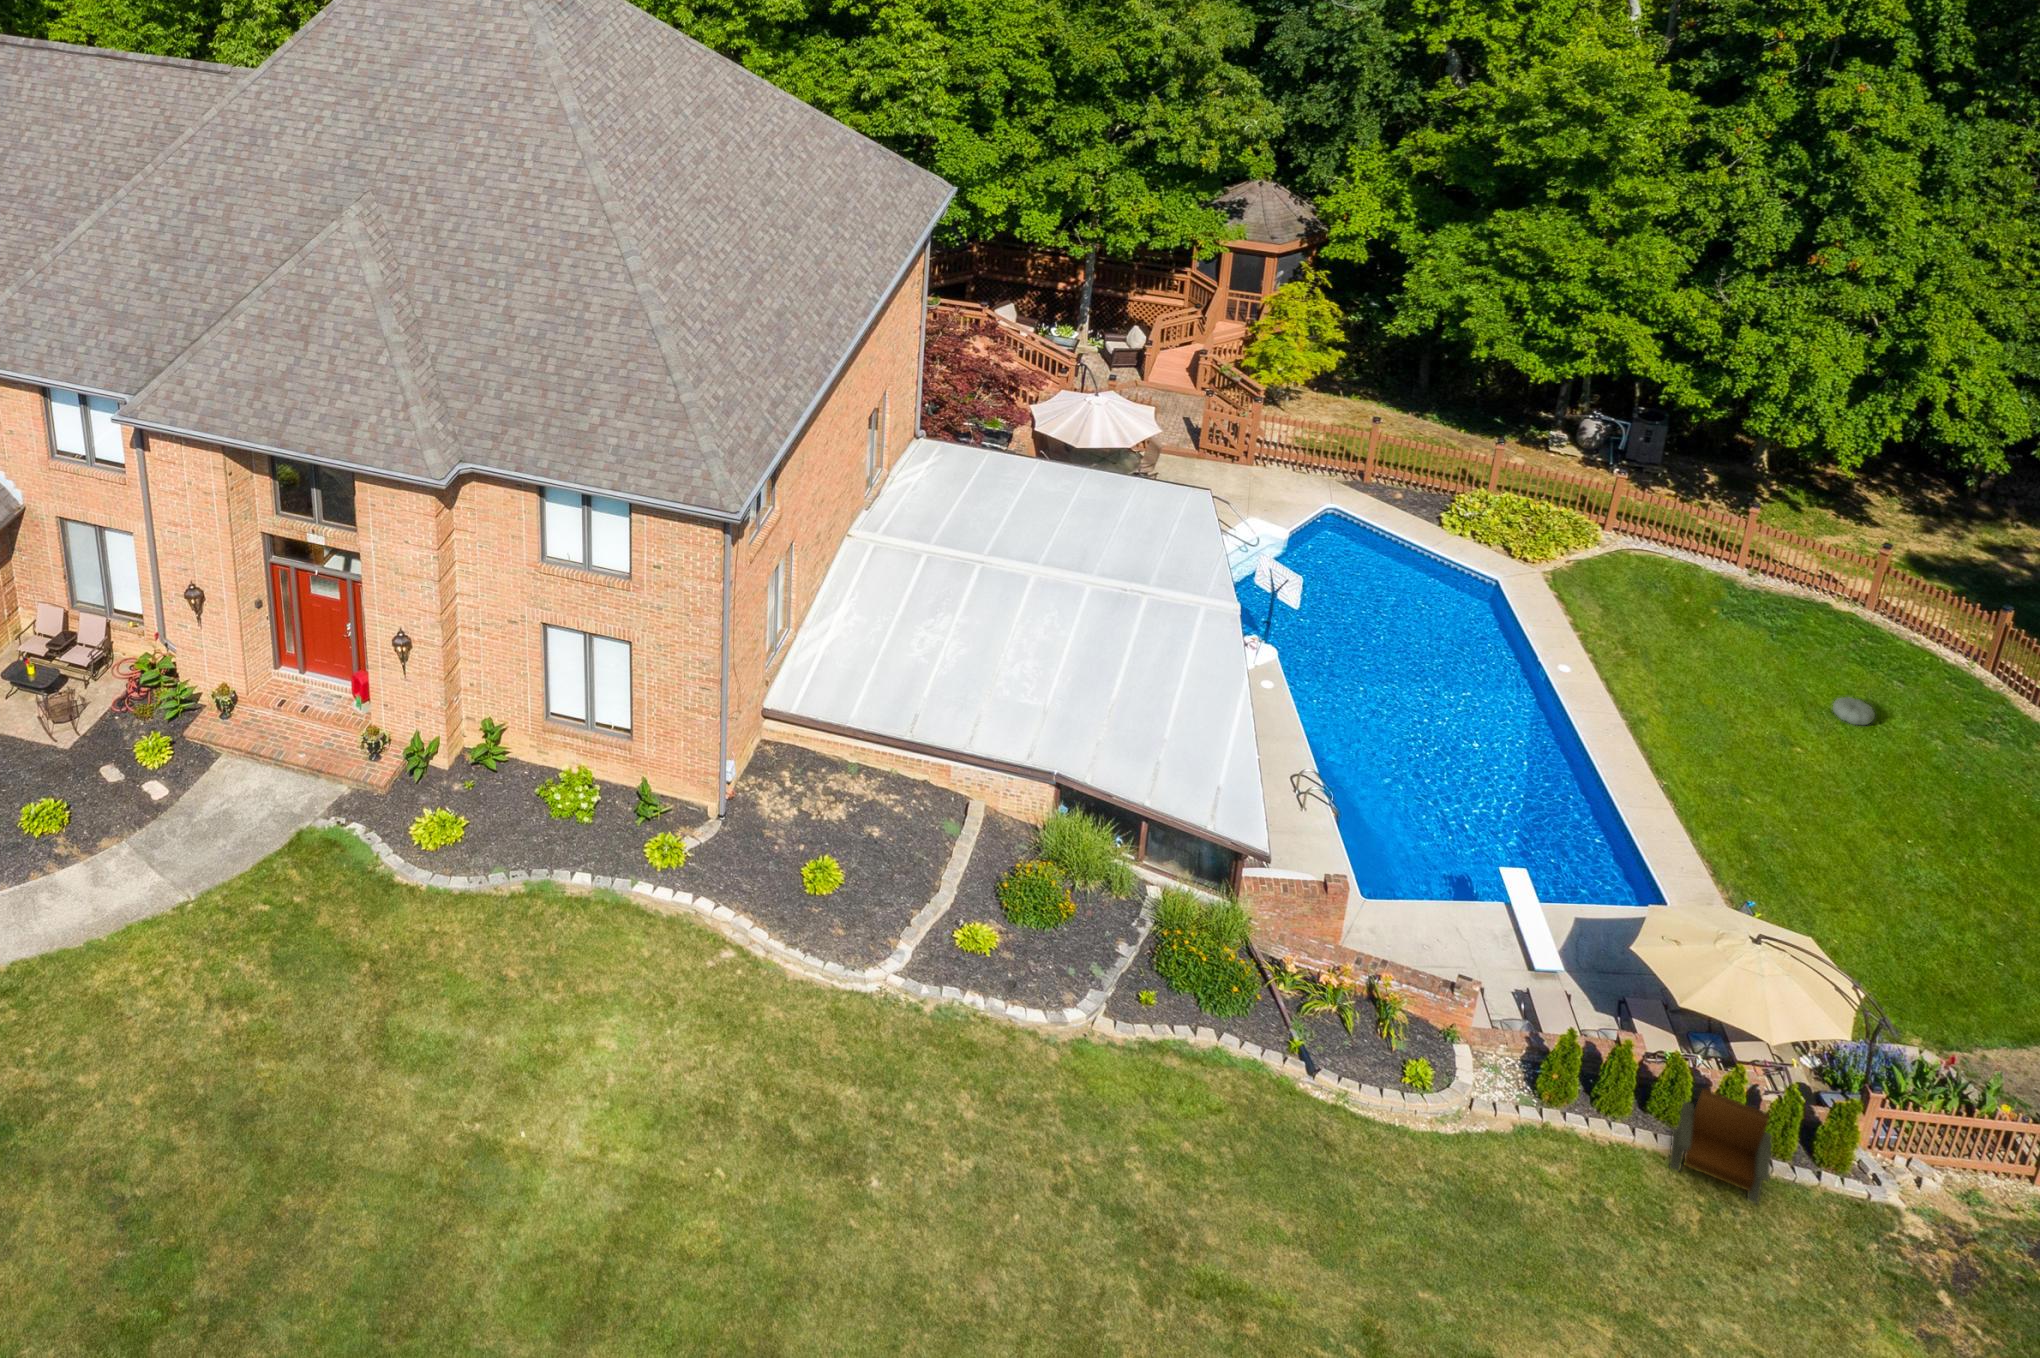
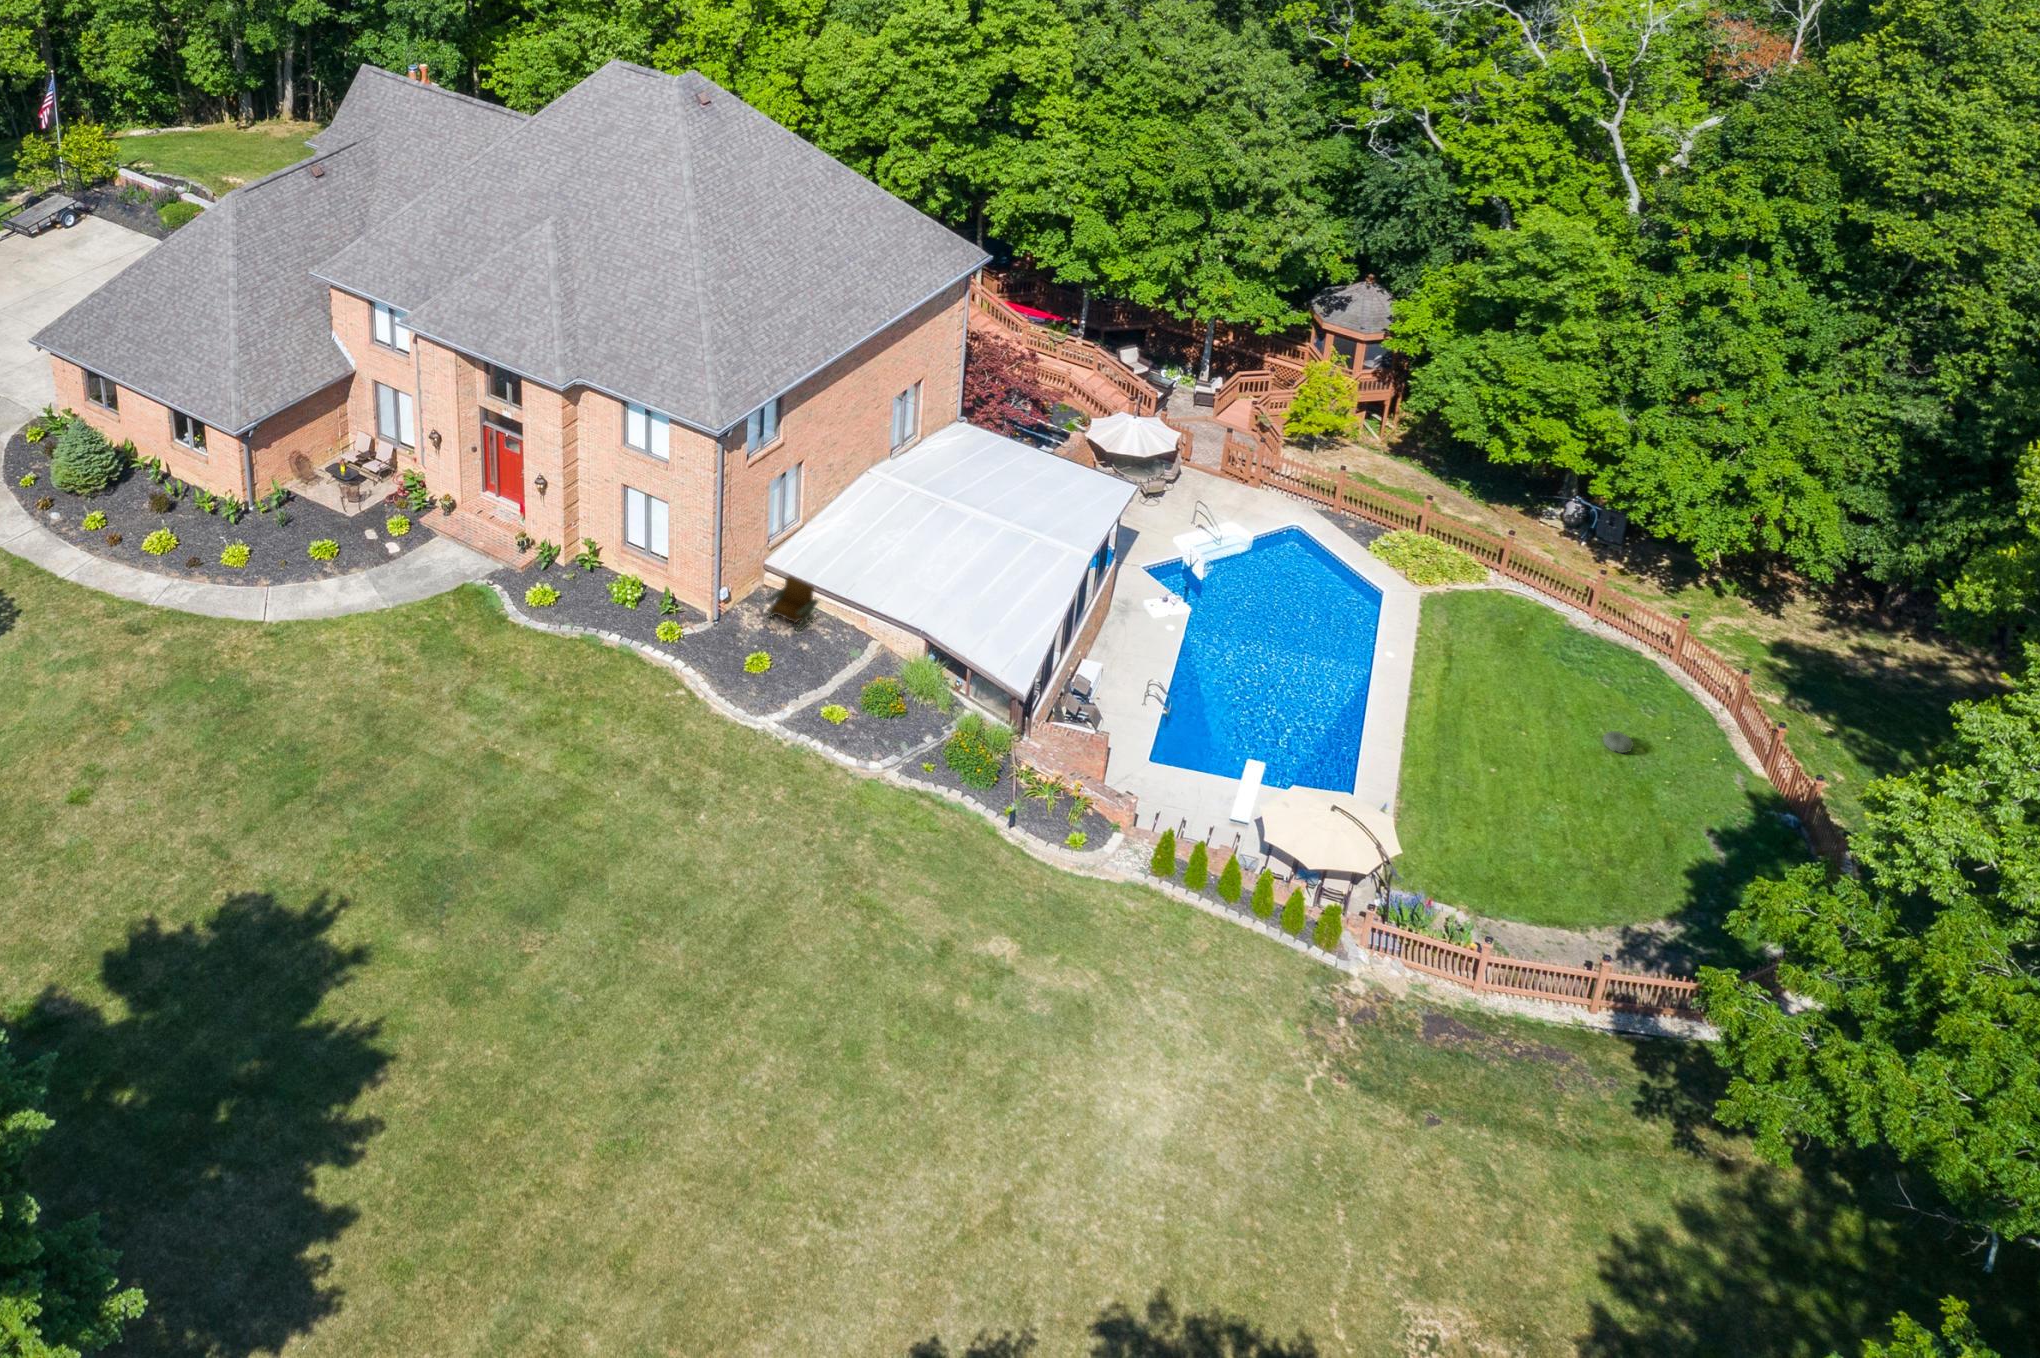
lounge chair: present [1669,1089,1772,1204] -> present [767,577,818,631]

